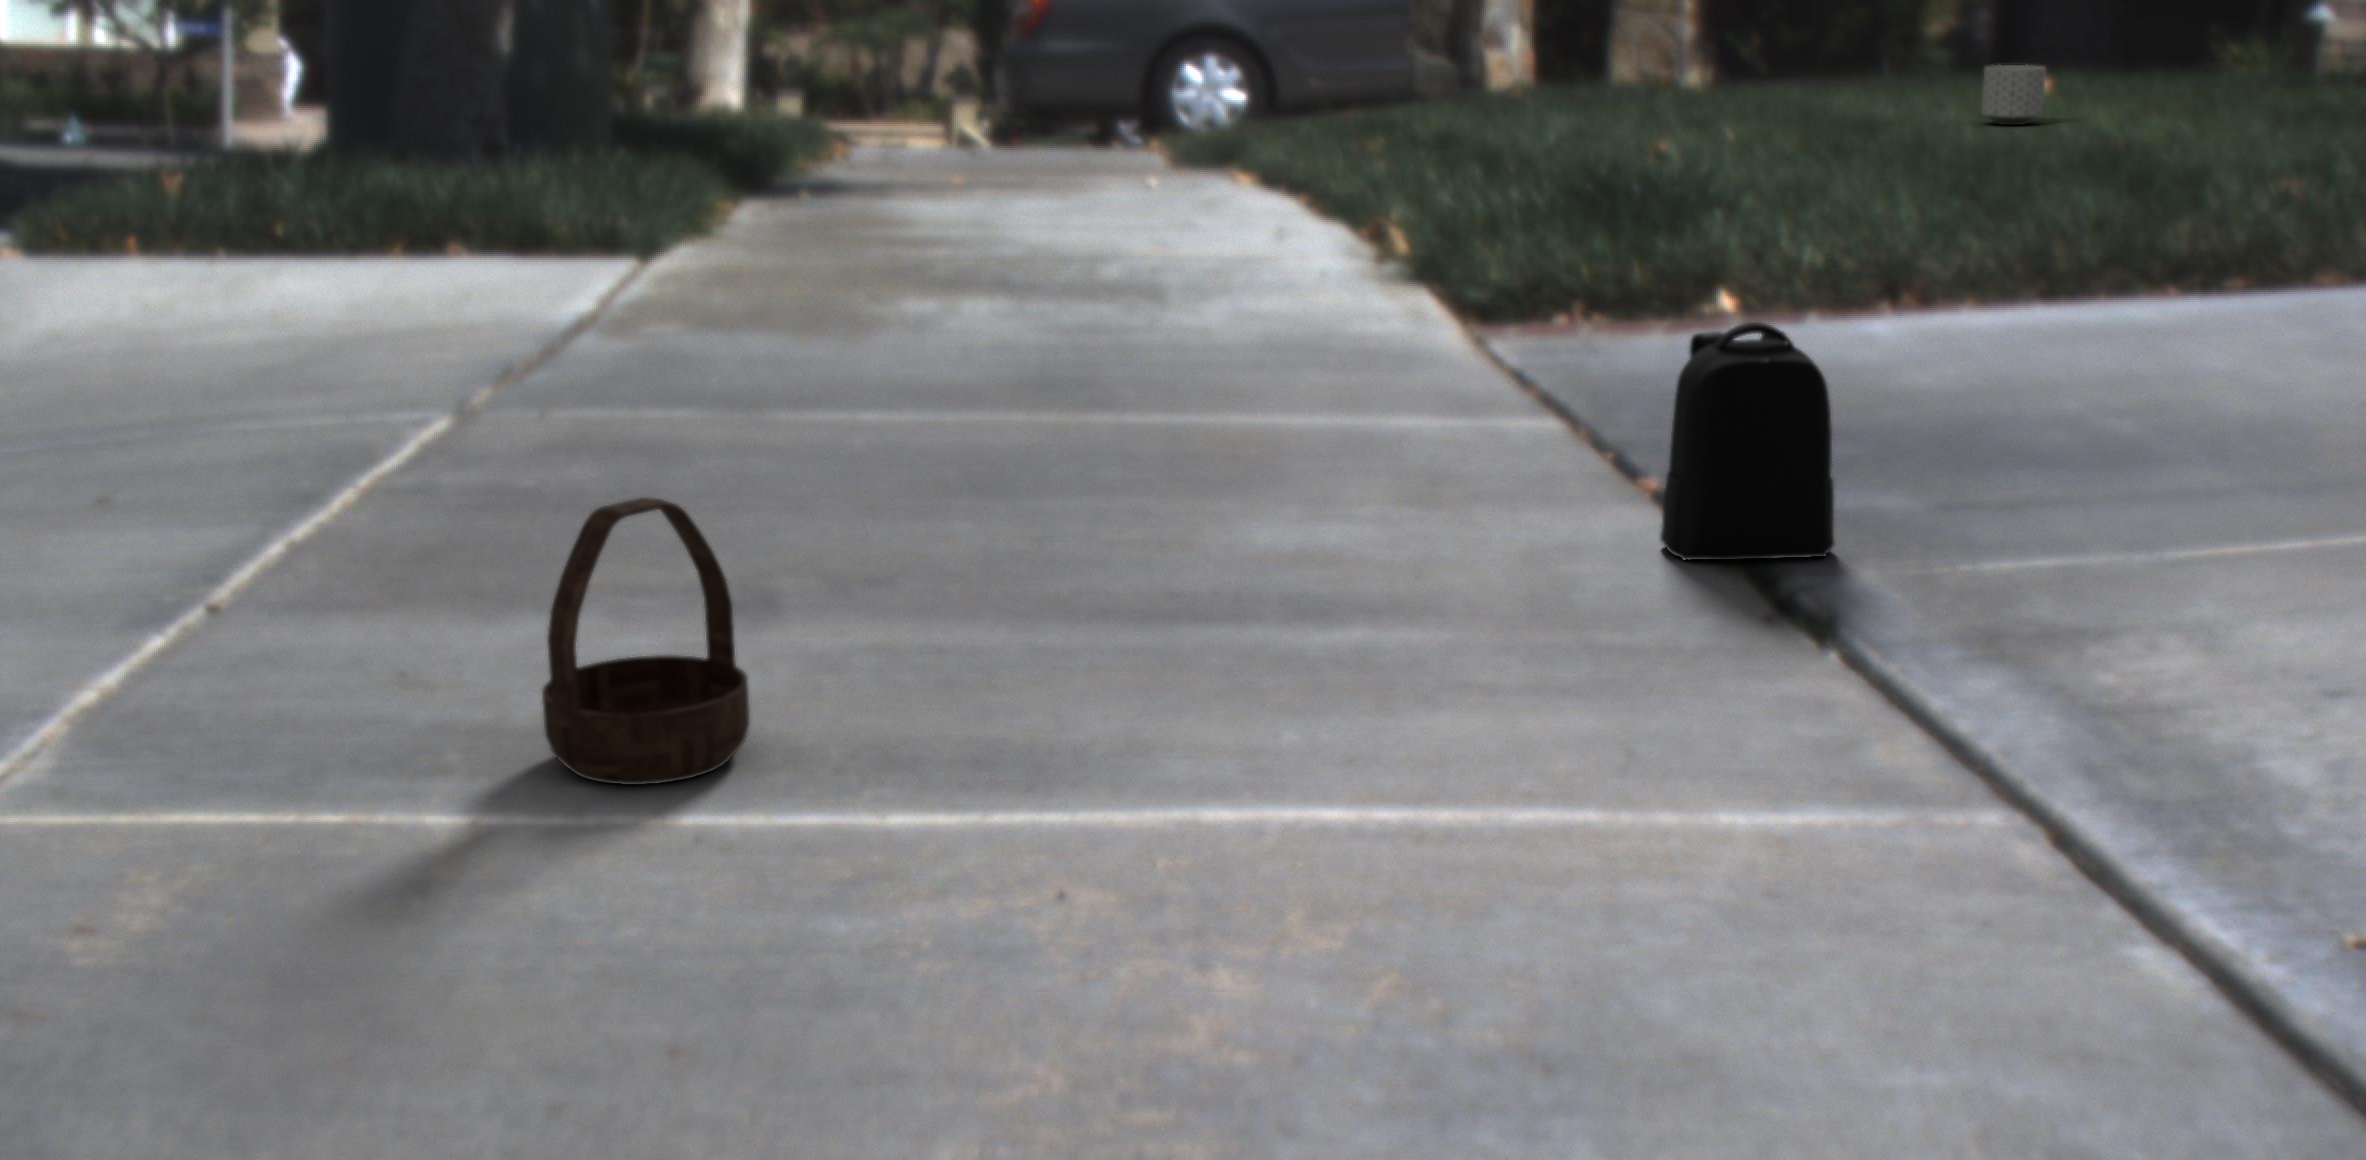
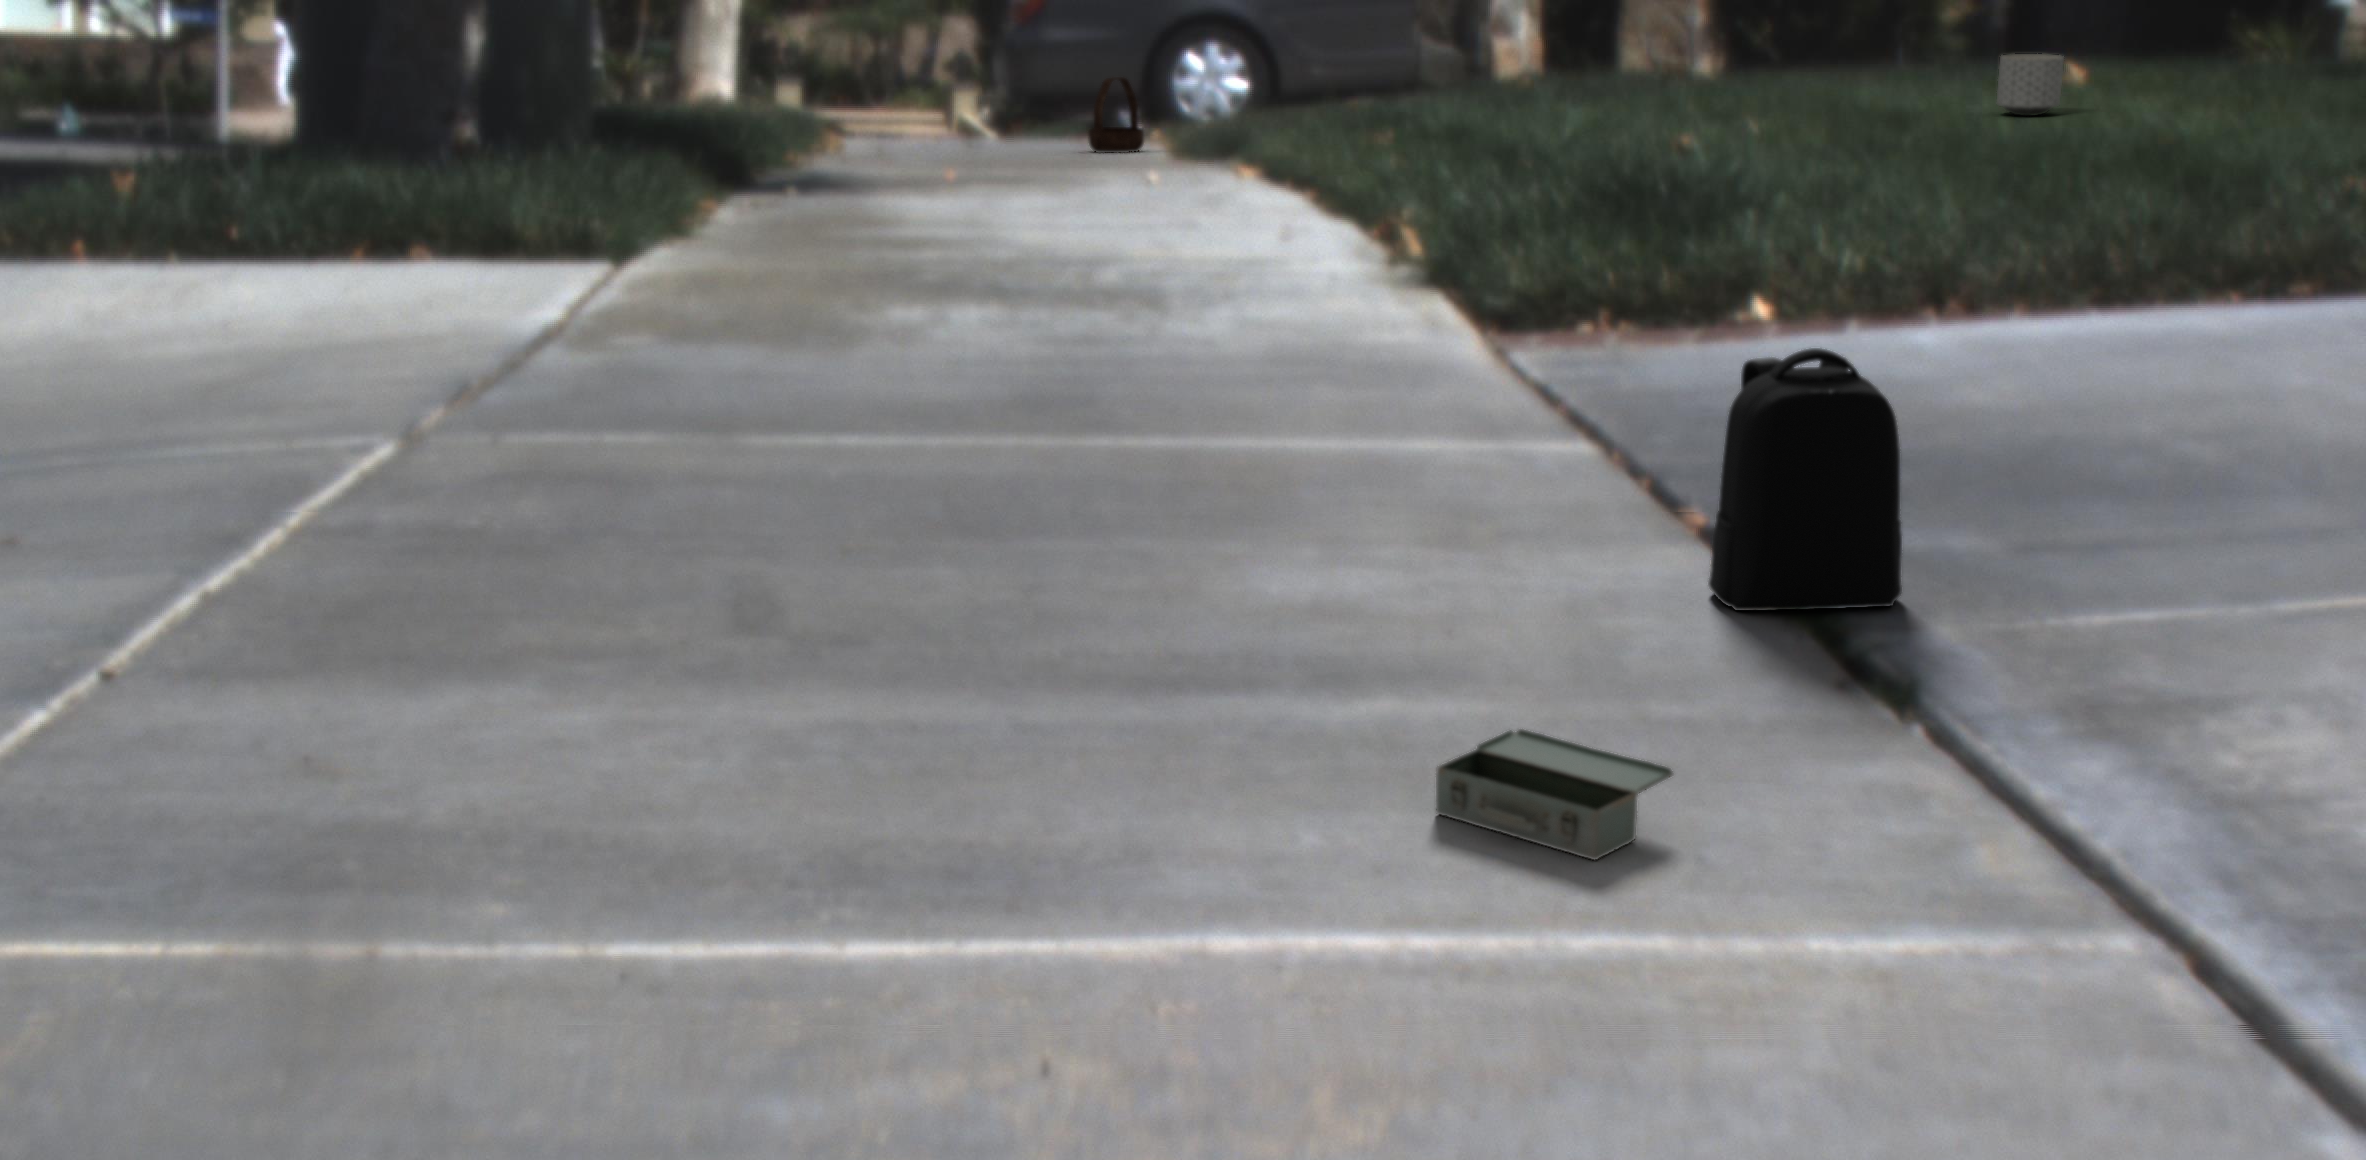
basket: present [542,497,750,785] -> present [1088,77,1144,153]
toolbox: none [1402,647,1610,753] -> present [1436,729,1673,860]

